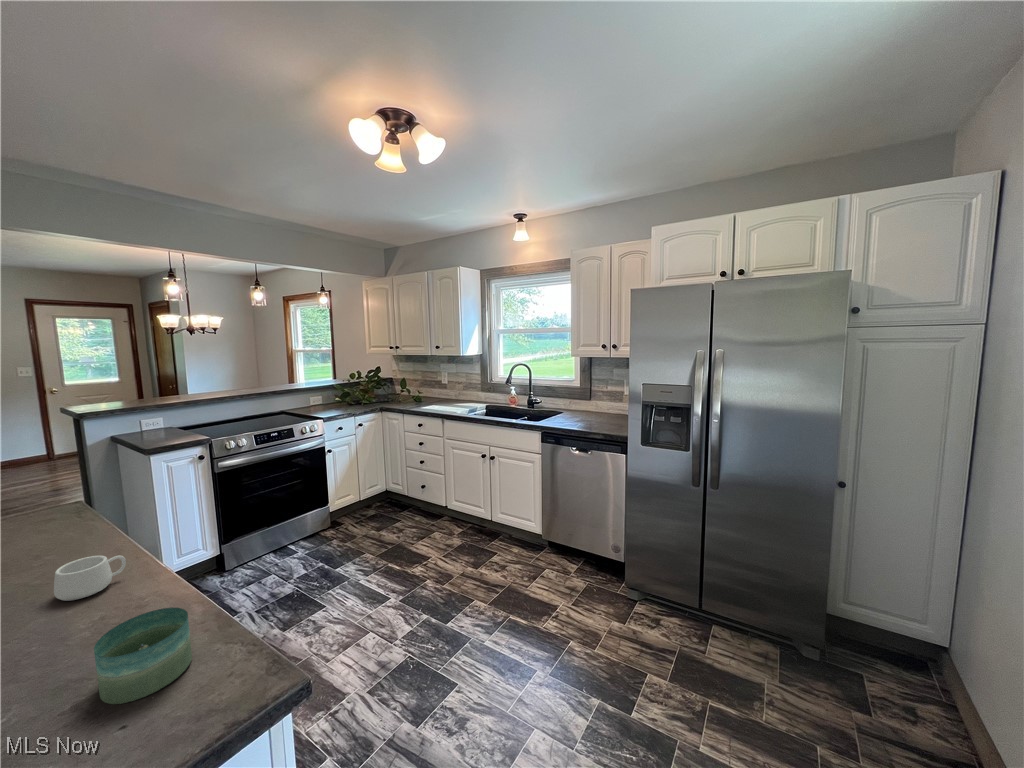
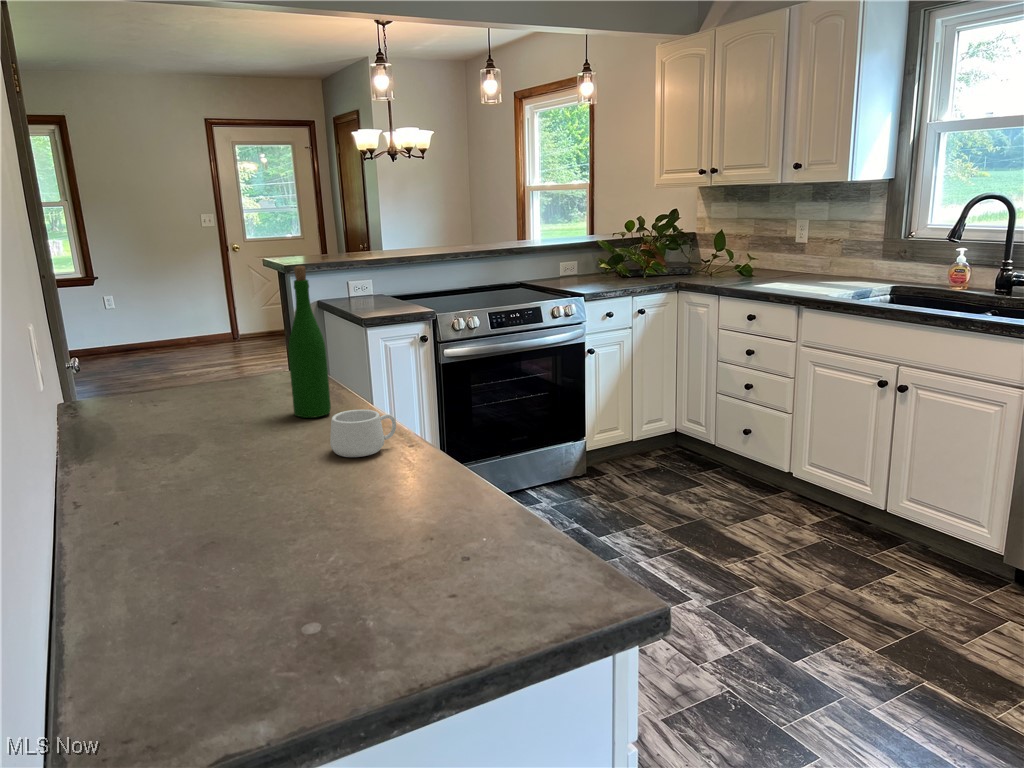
wine bottle: none [26,446,75,564] -> present [288,266,331,418]
candle: present [94,608,192,704] -> none [412,470,508,567]

